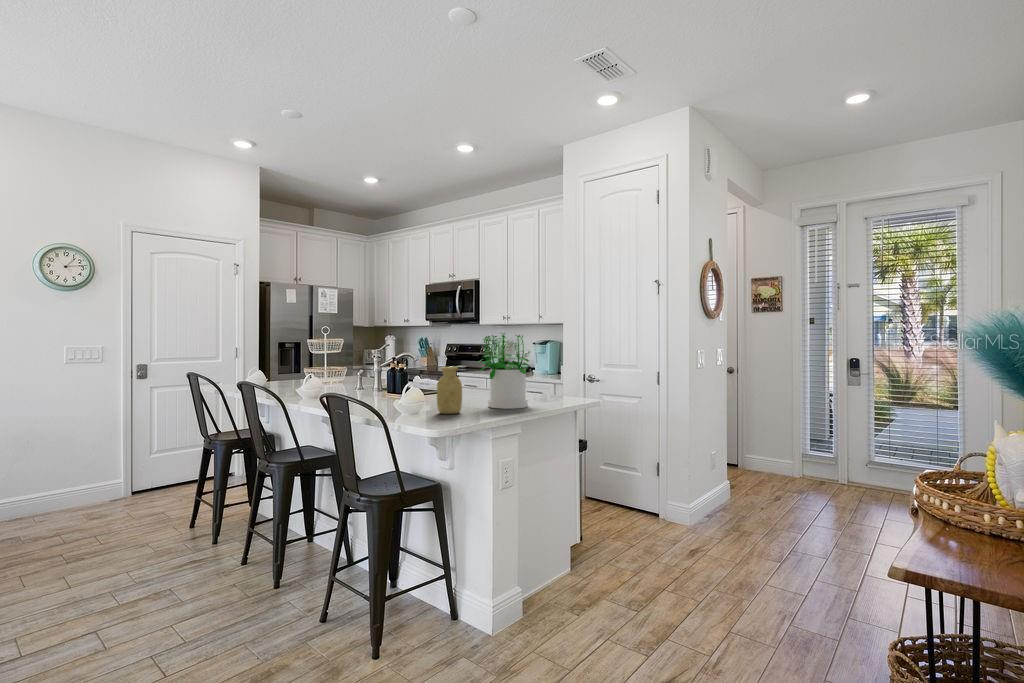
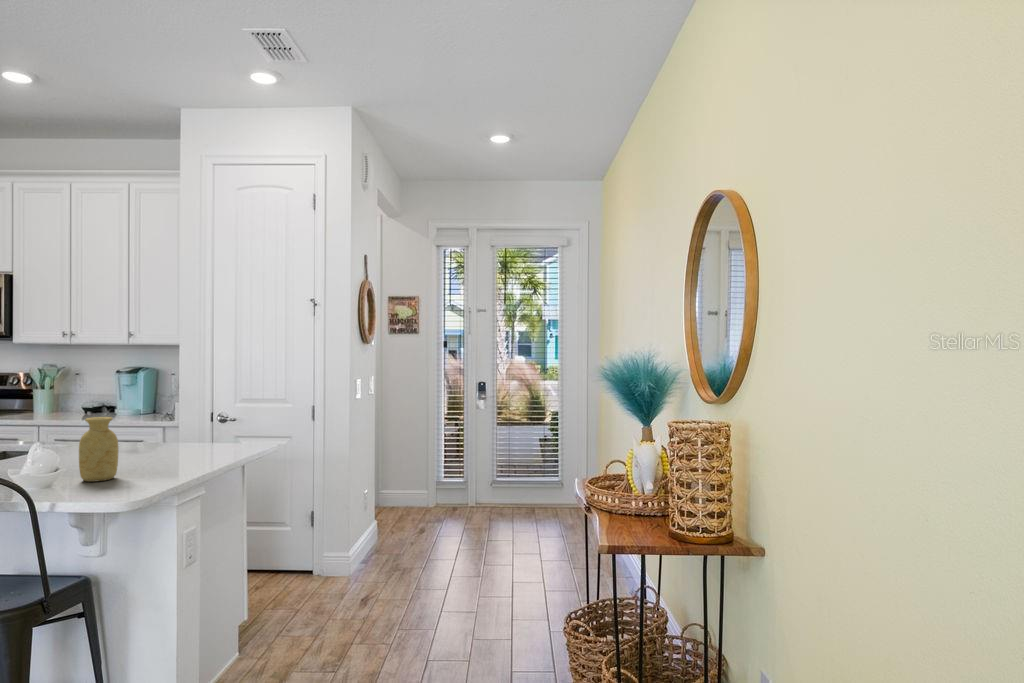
potted plant: present [479,333,530,409] -> none [124,368,200,466]

